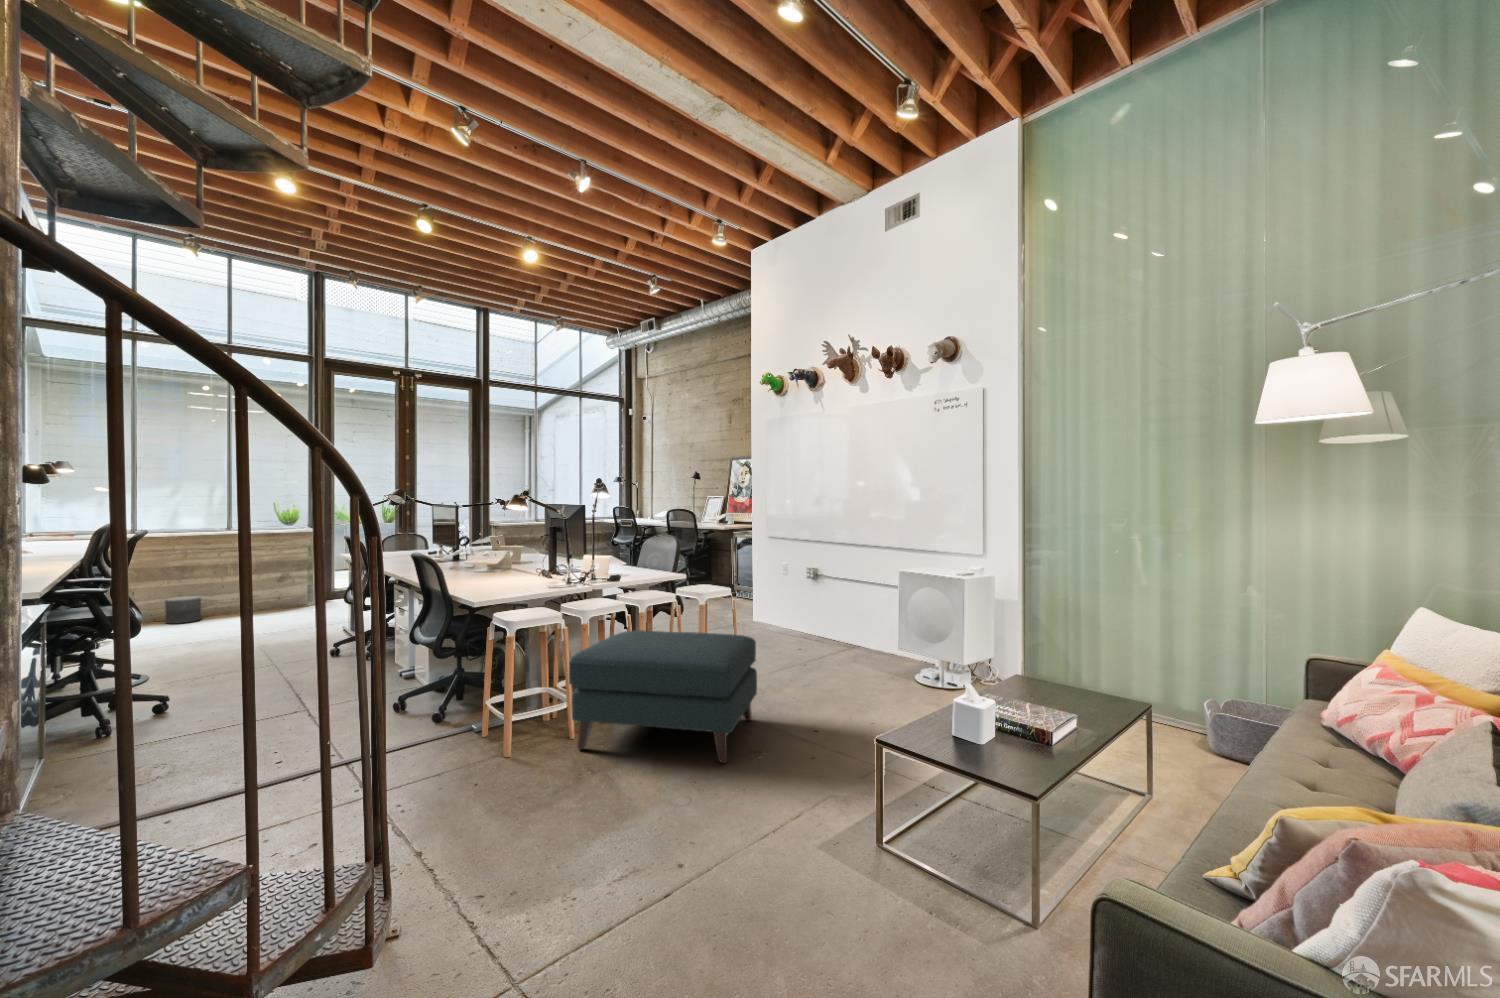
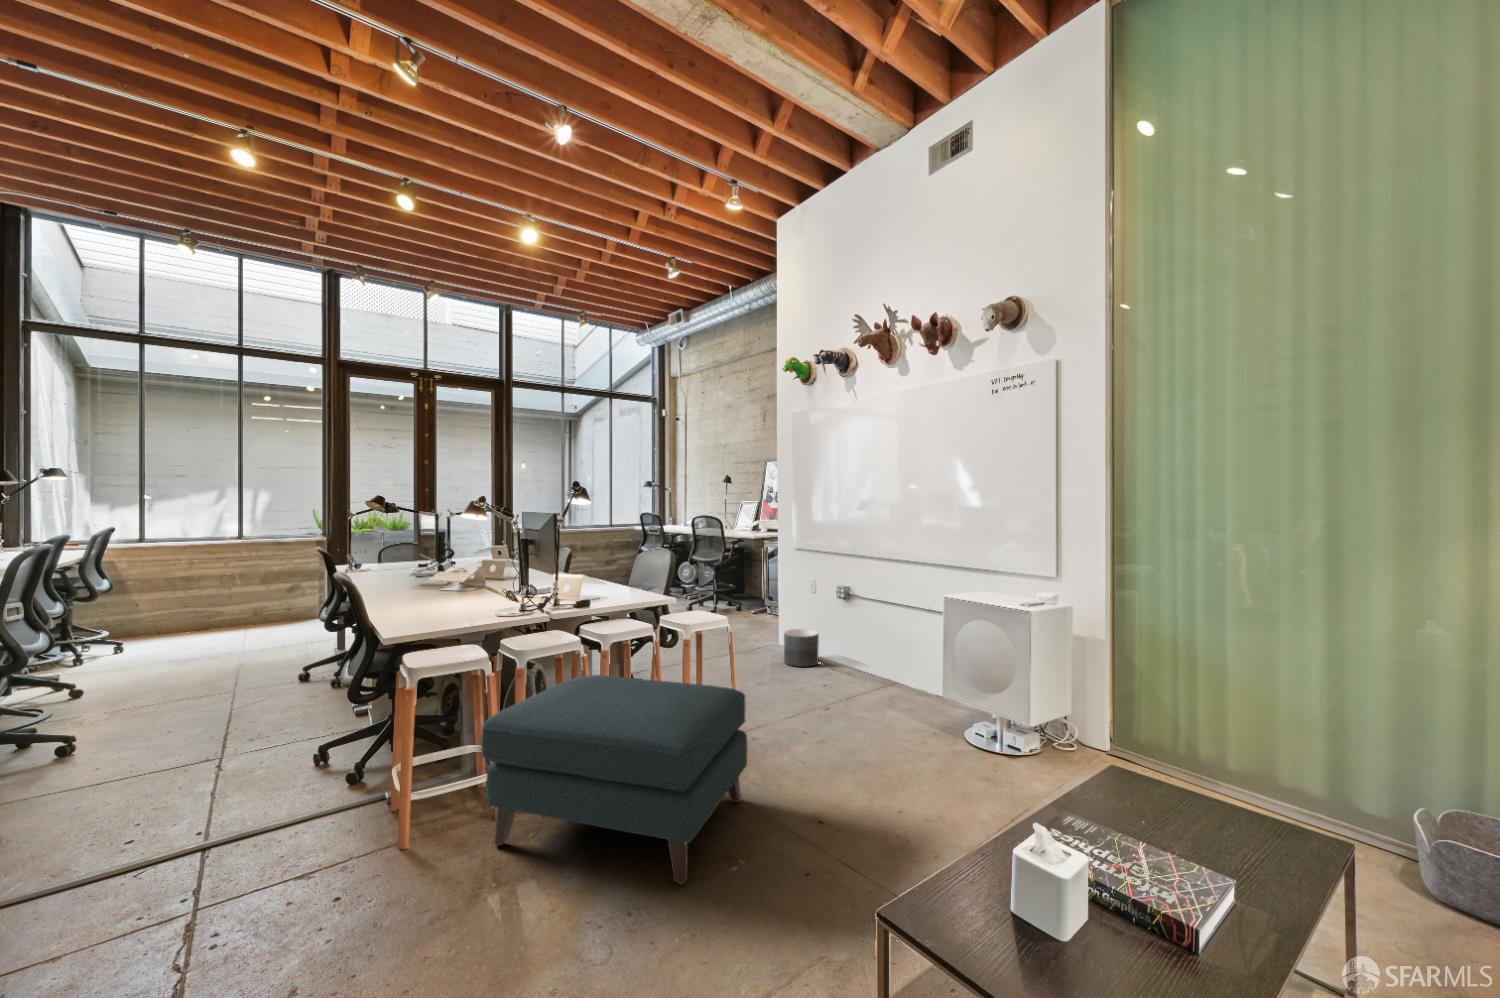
planter: present [165,596,201,624] -> present [784,629,819,667]

